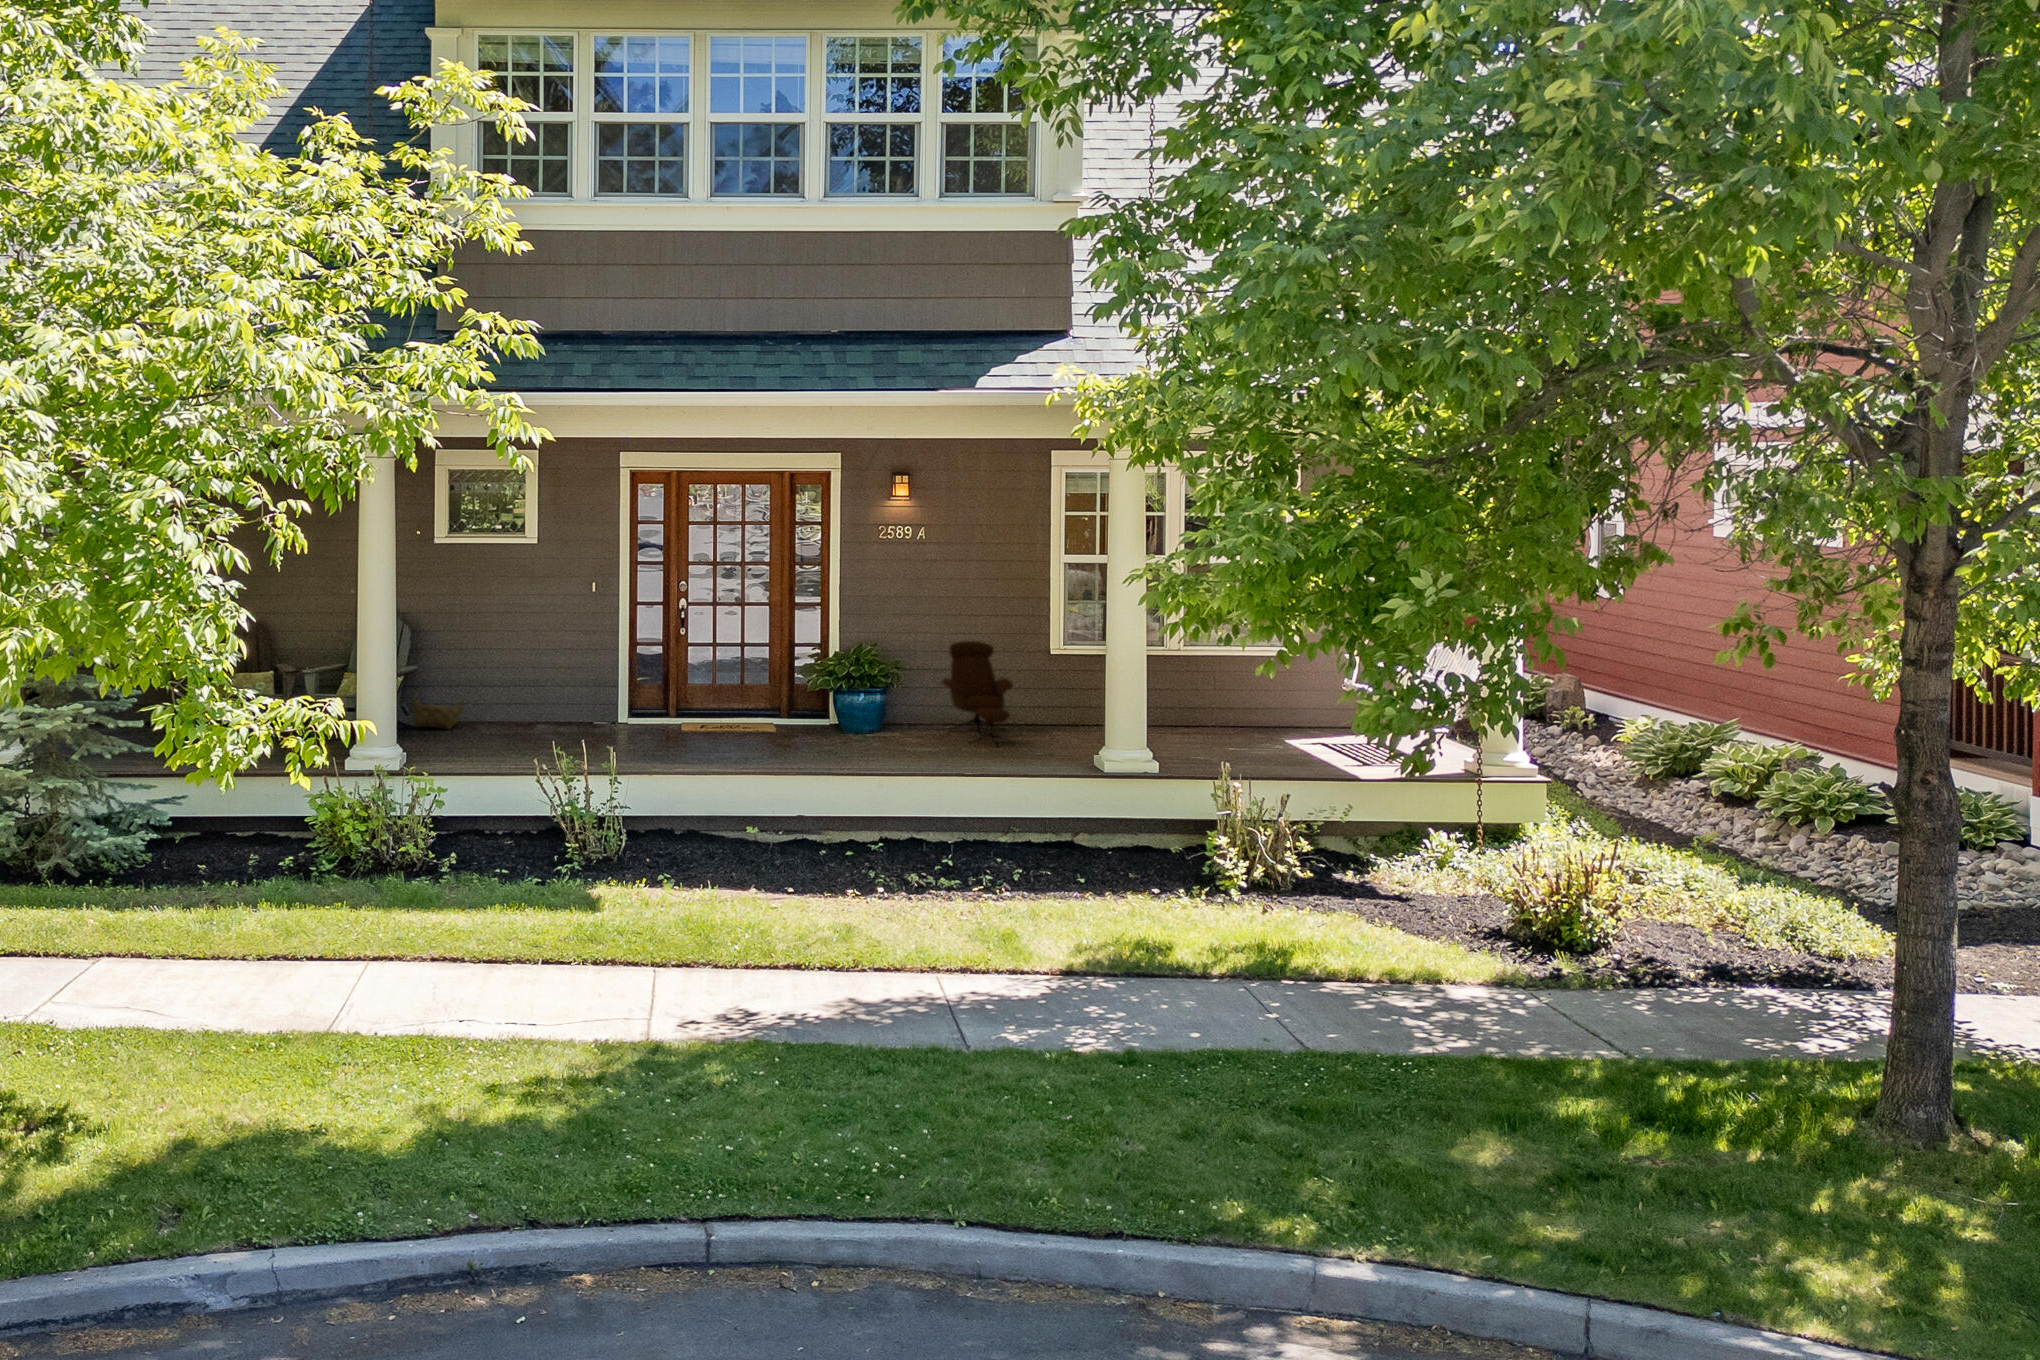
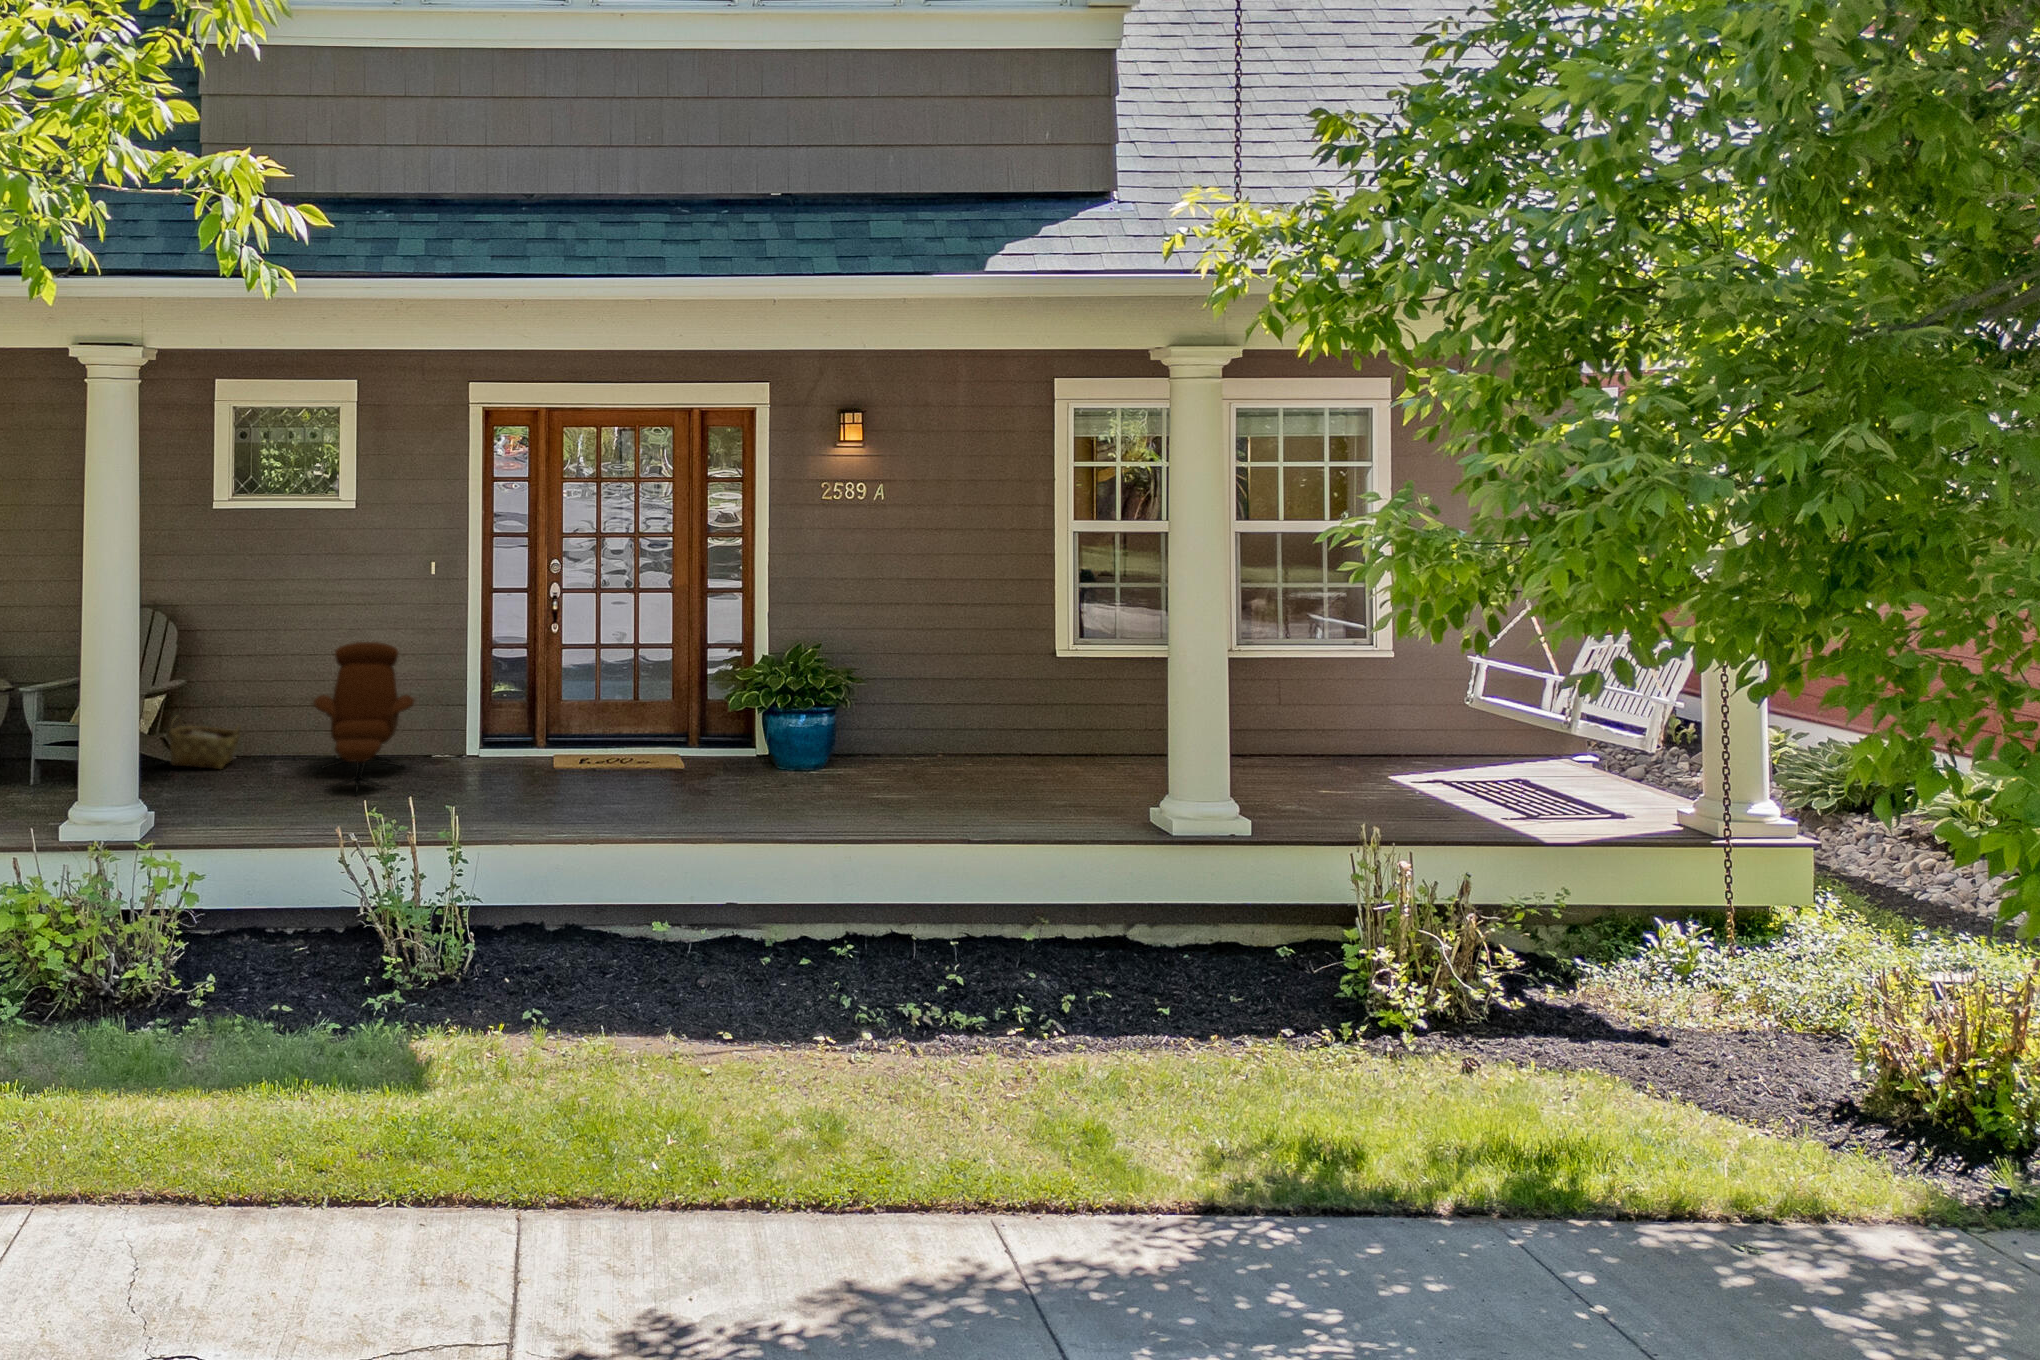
lounge chair: present [942,641,1013,743] -> present [313,642,414,793]

